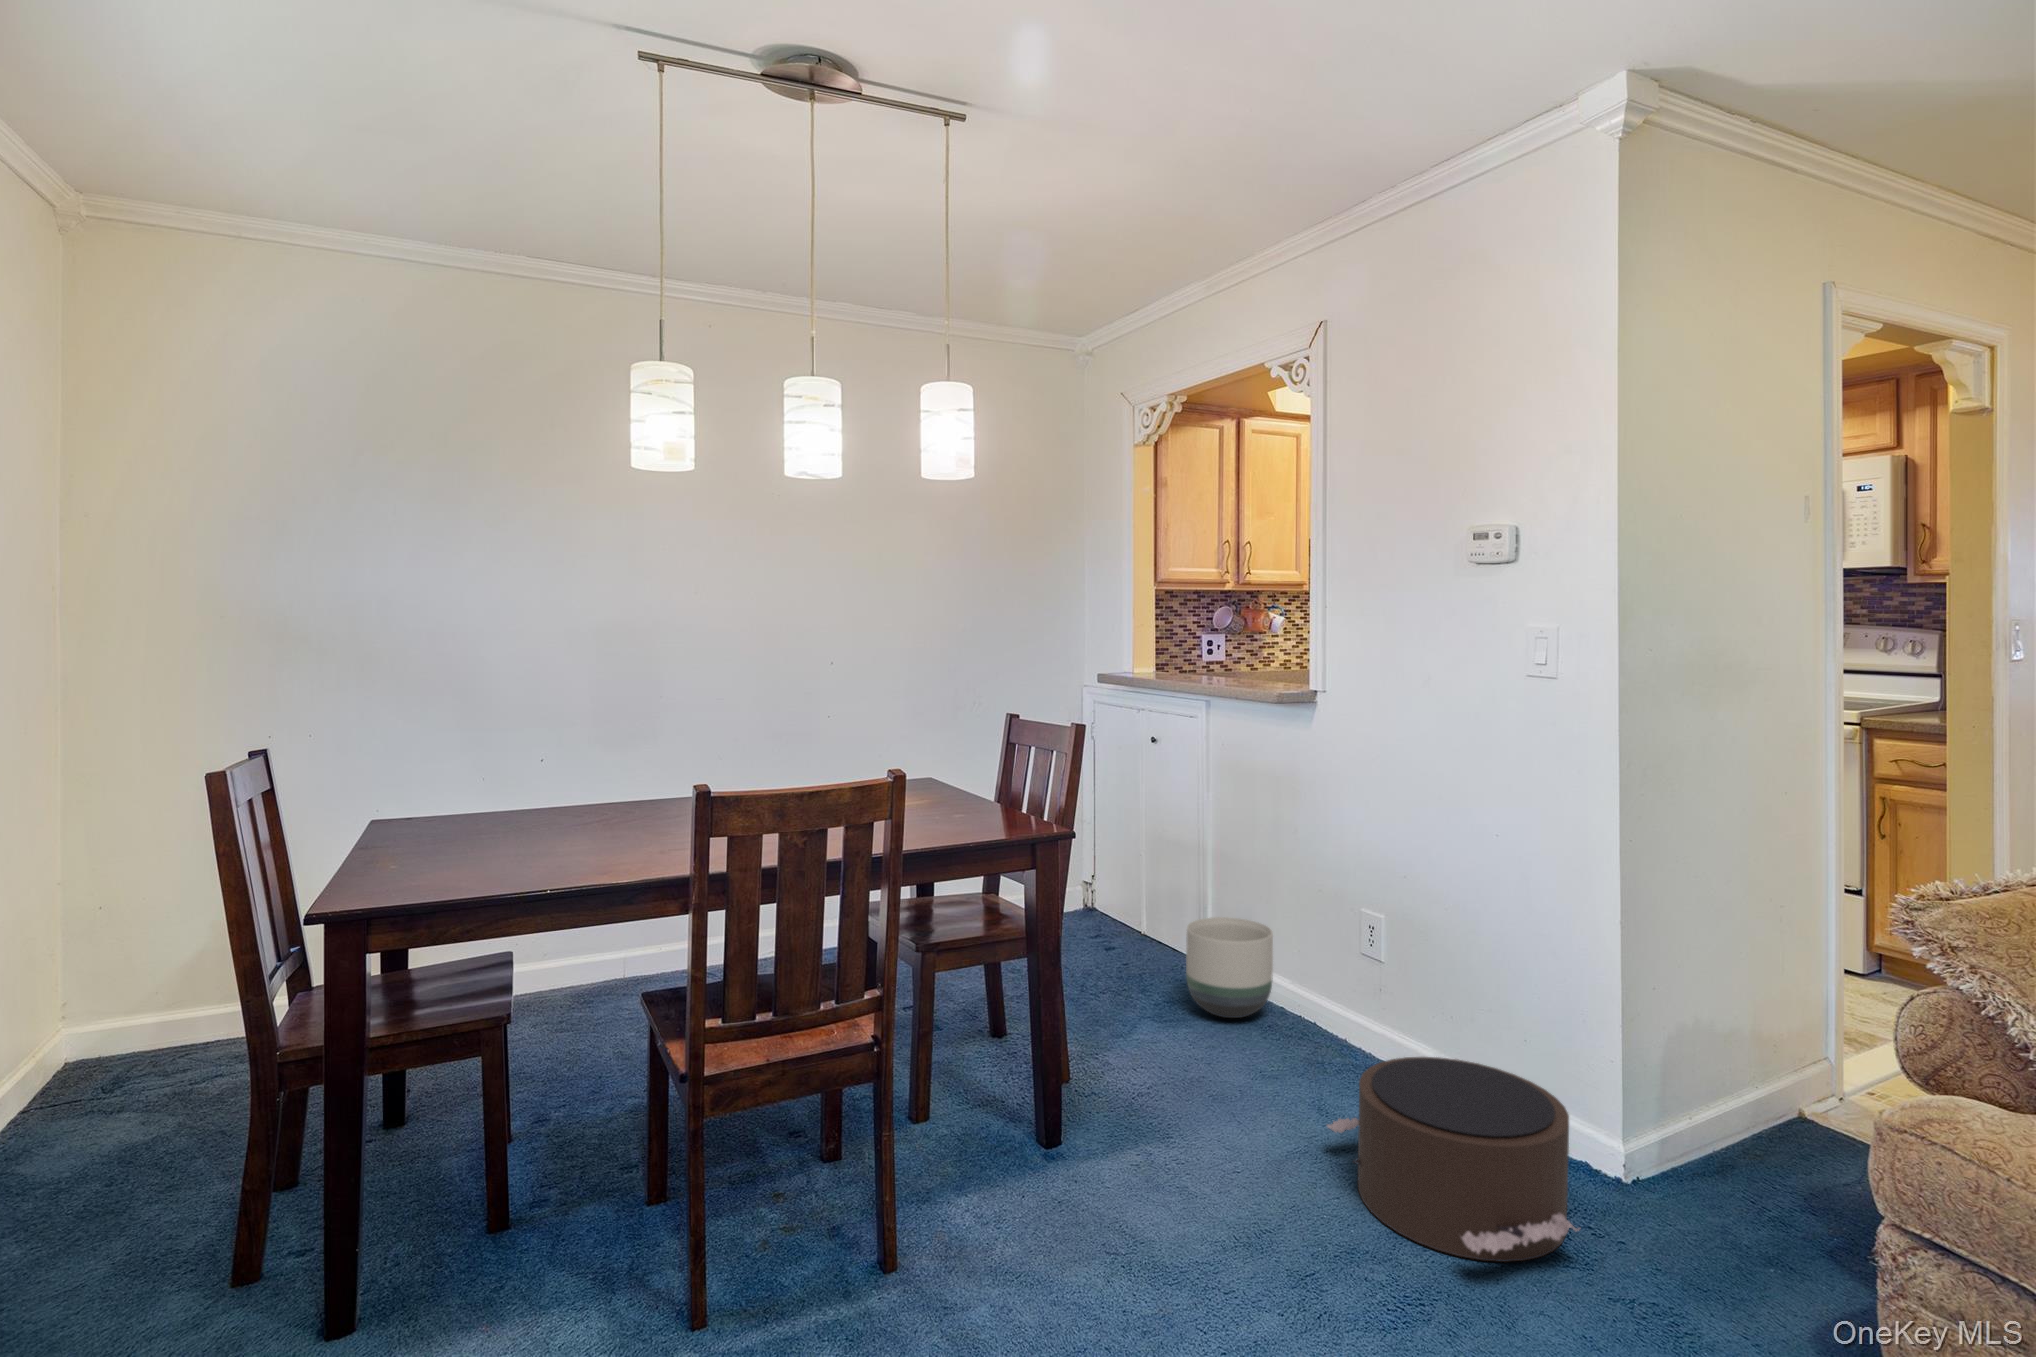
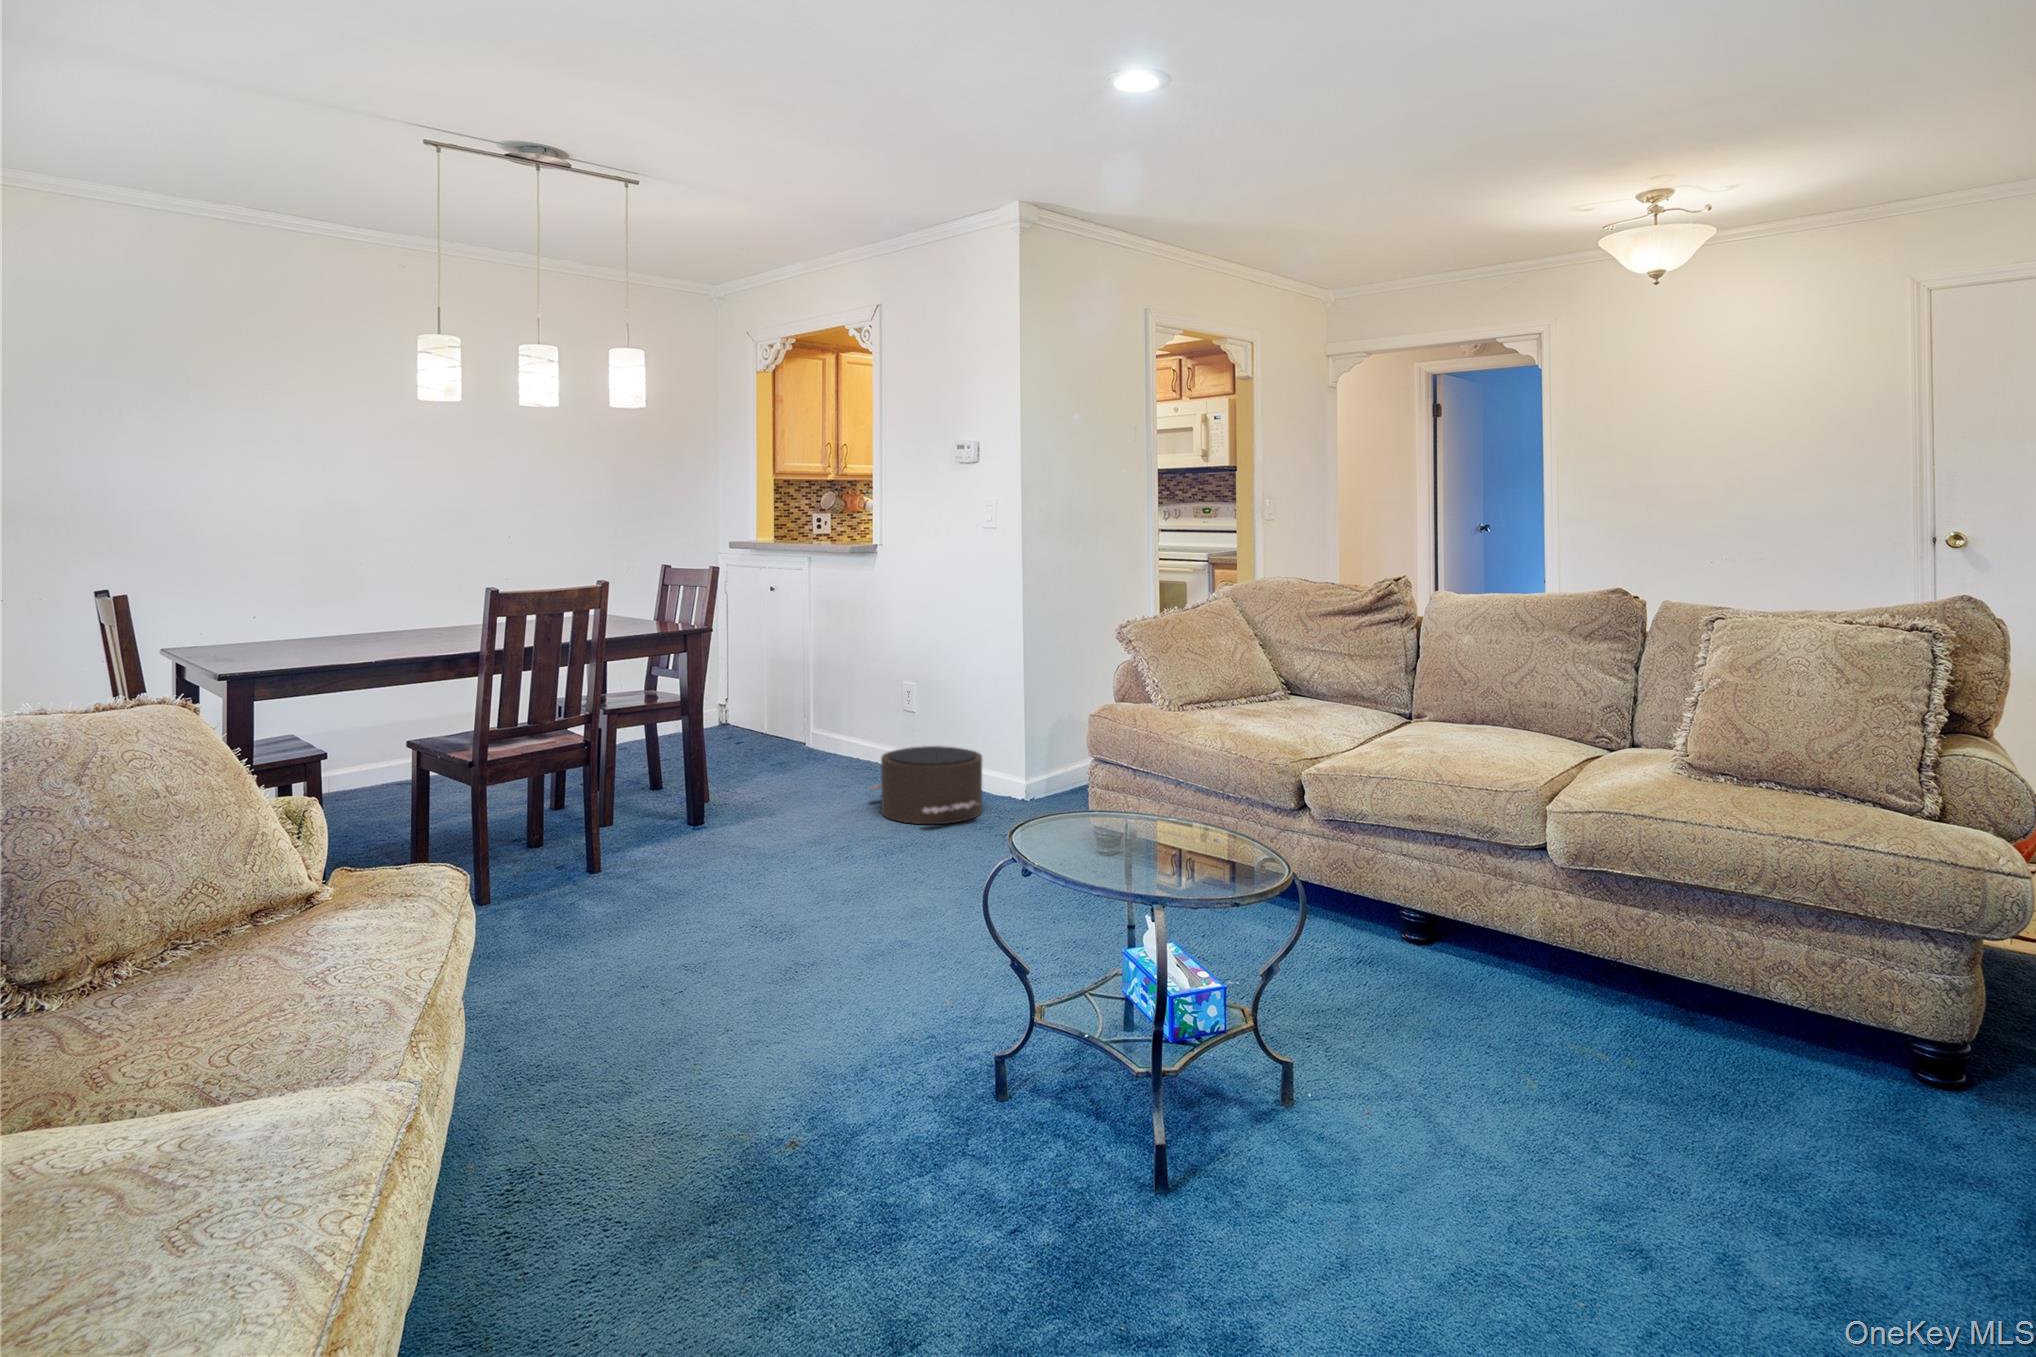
planter: present [1186,917,1273,1018] -> none [796,703,852,764]

